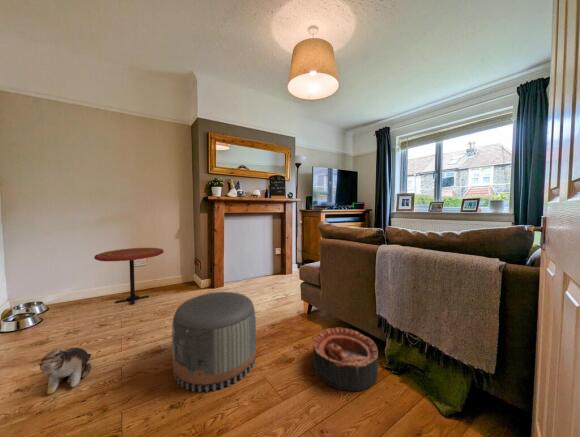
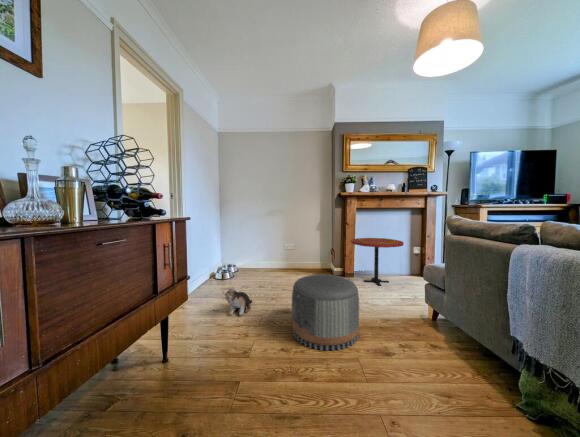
side table: present [94,248,164,305] -> present [351,238,403,286]
basket: present [313,328,378,391] -> none [413,336,504,415]

